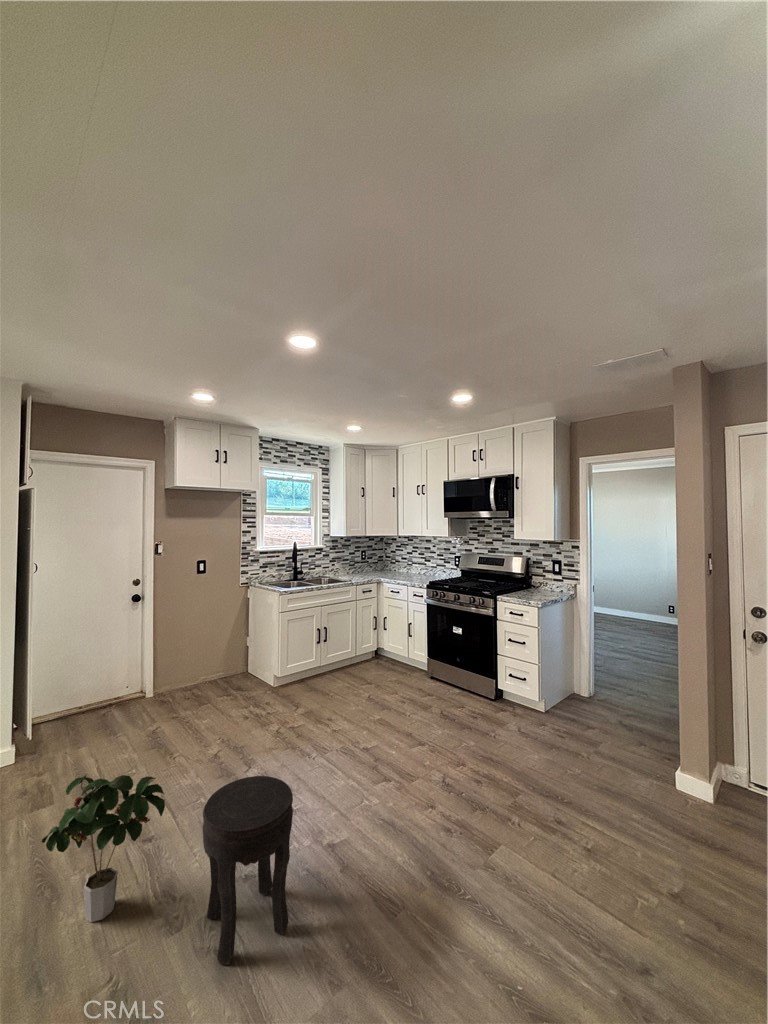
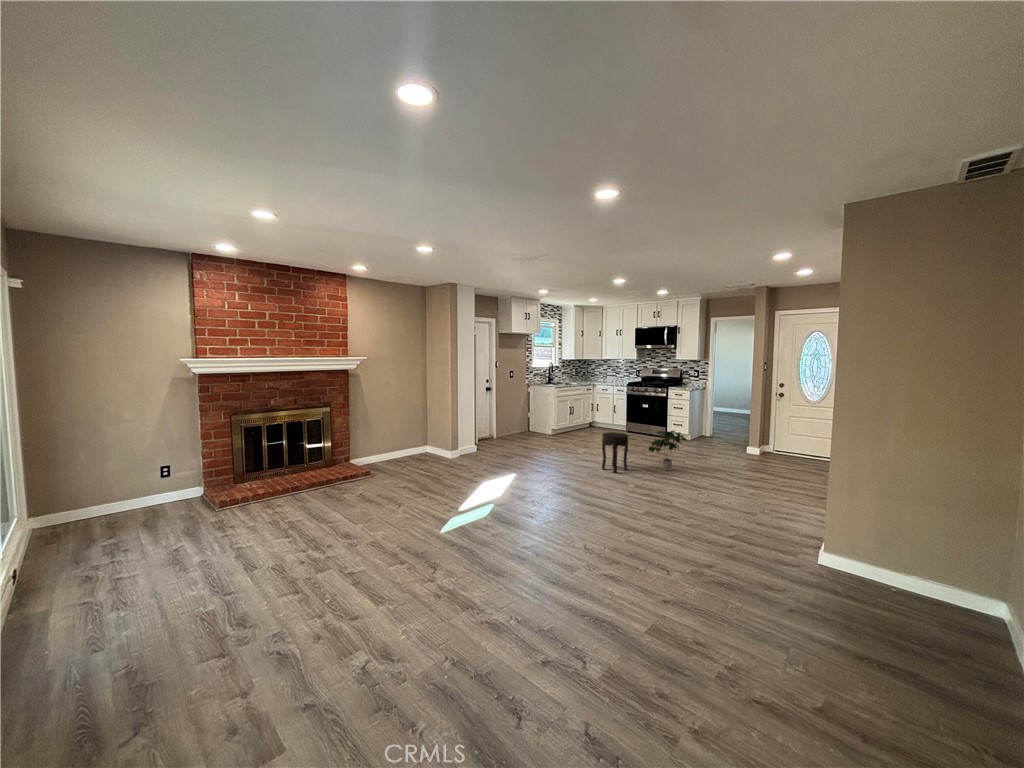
potted plant: present [42,774,165,922] -> present [649,430,686,471]

